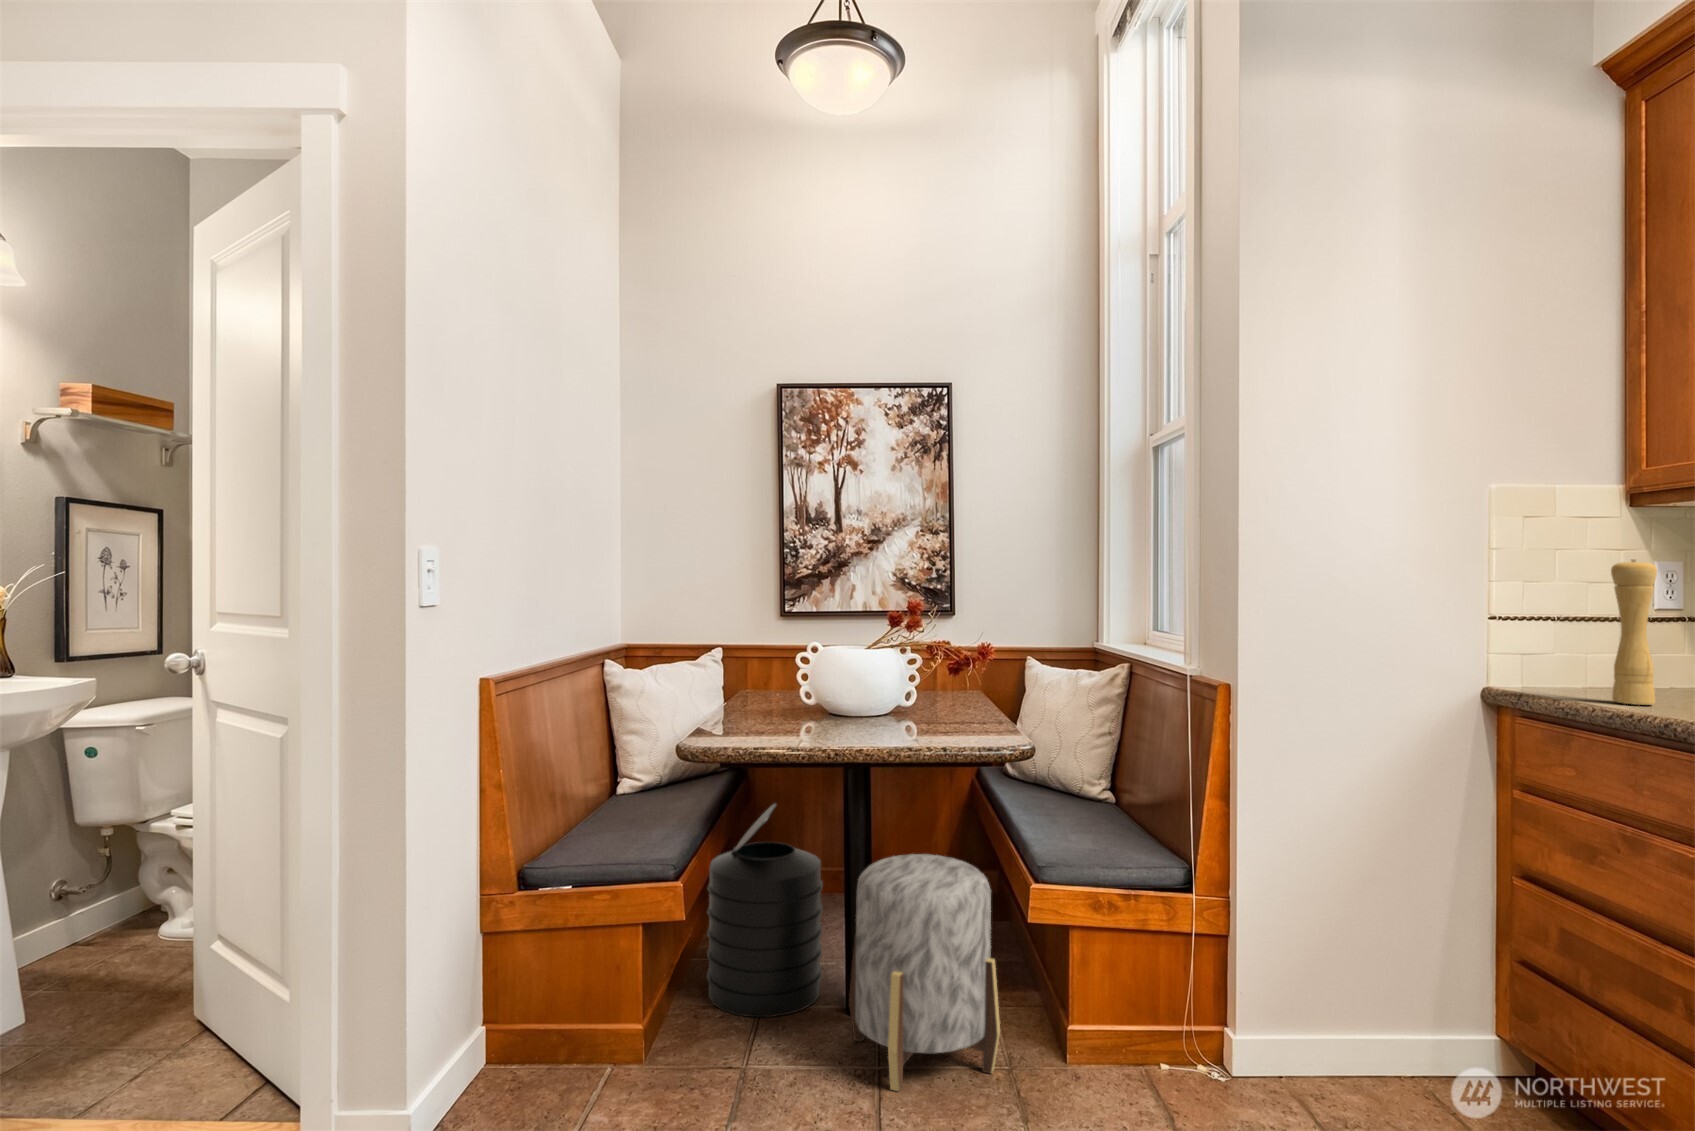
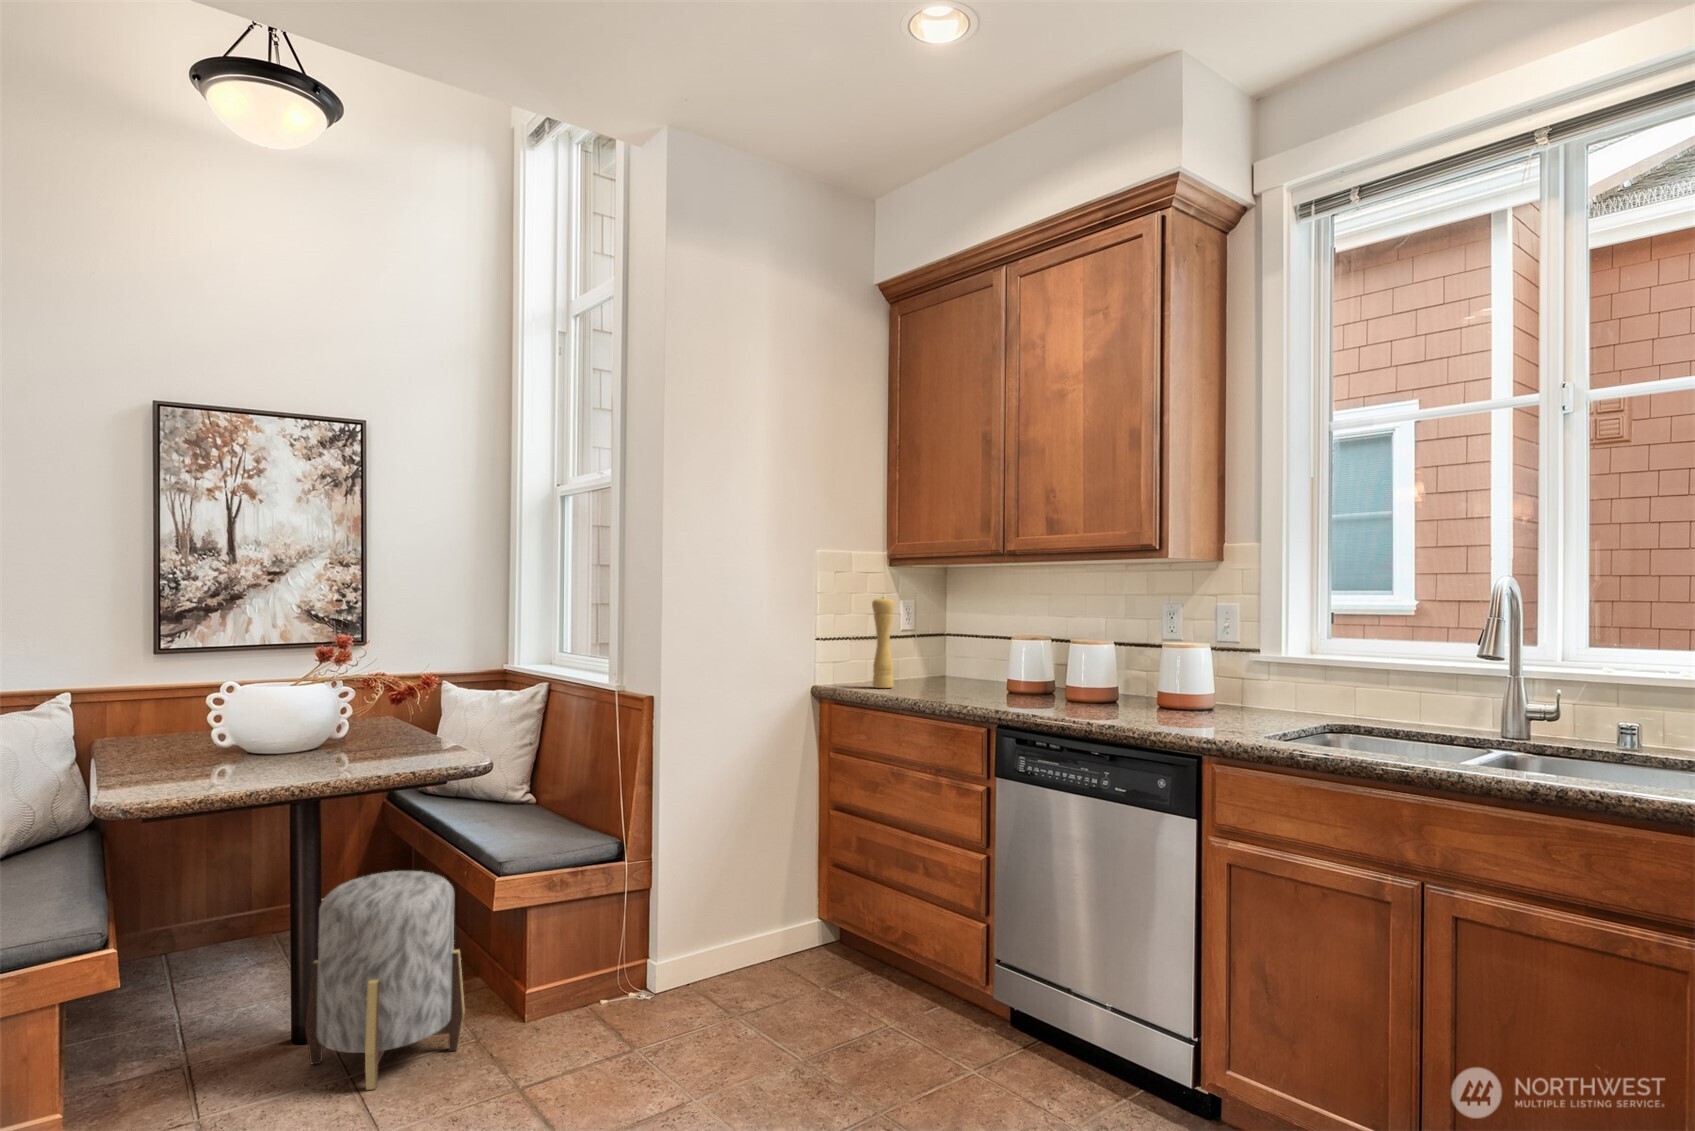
trash can: present [707,804,823,1017] -> none [111,853,257,1083]

